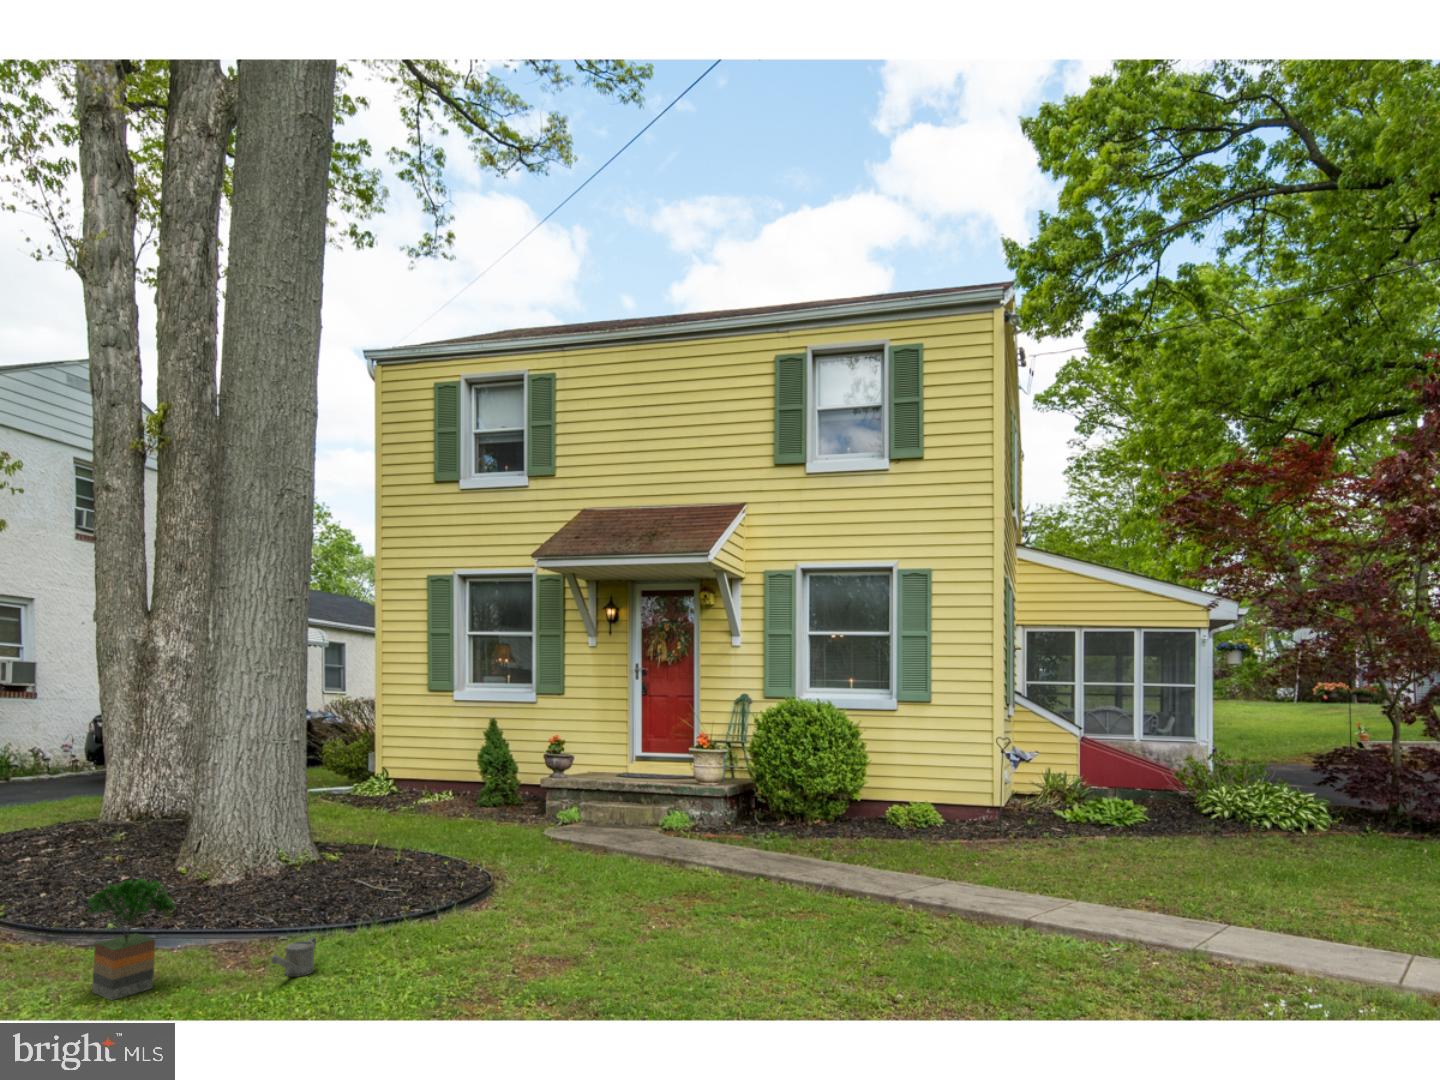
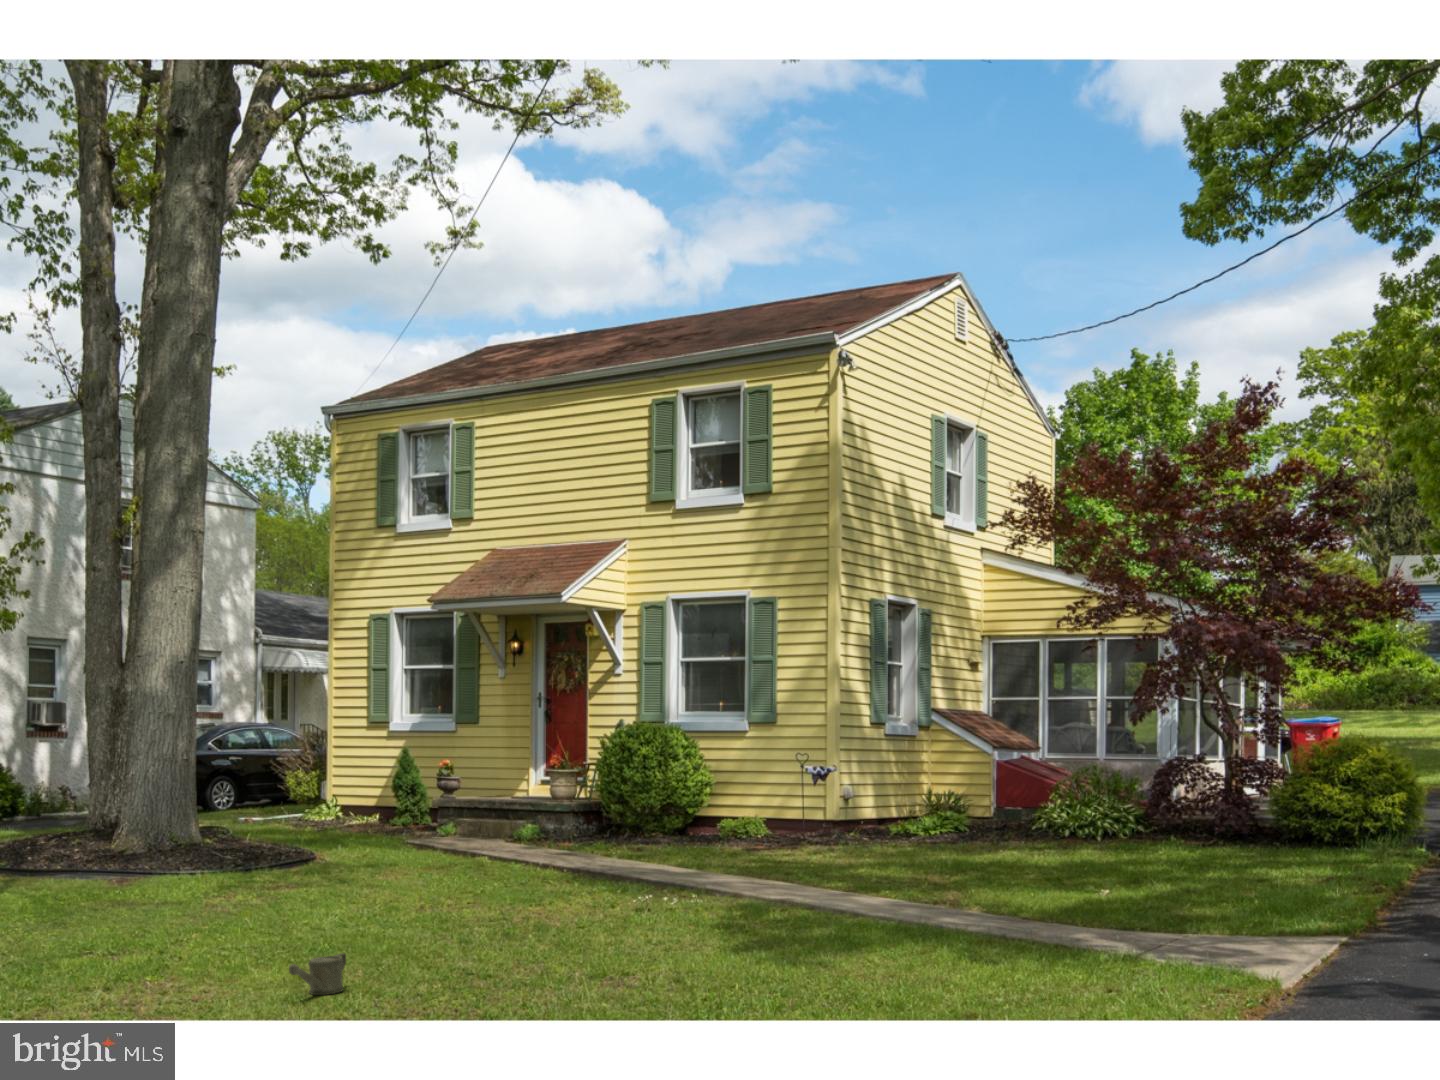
potted tree: present [88,879,175,1000] -> none [85,875,184,1010]

